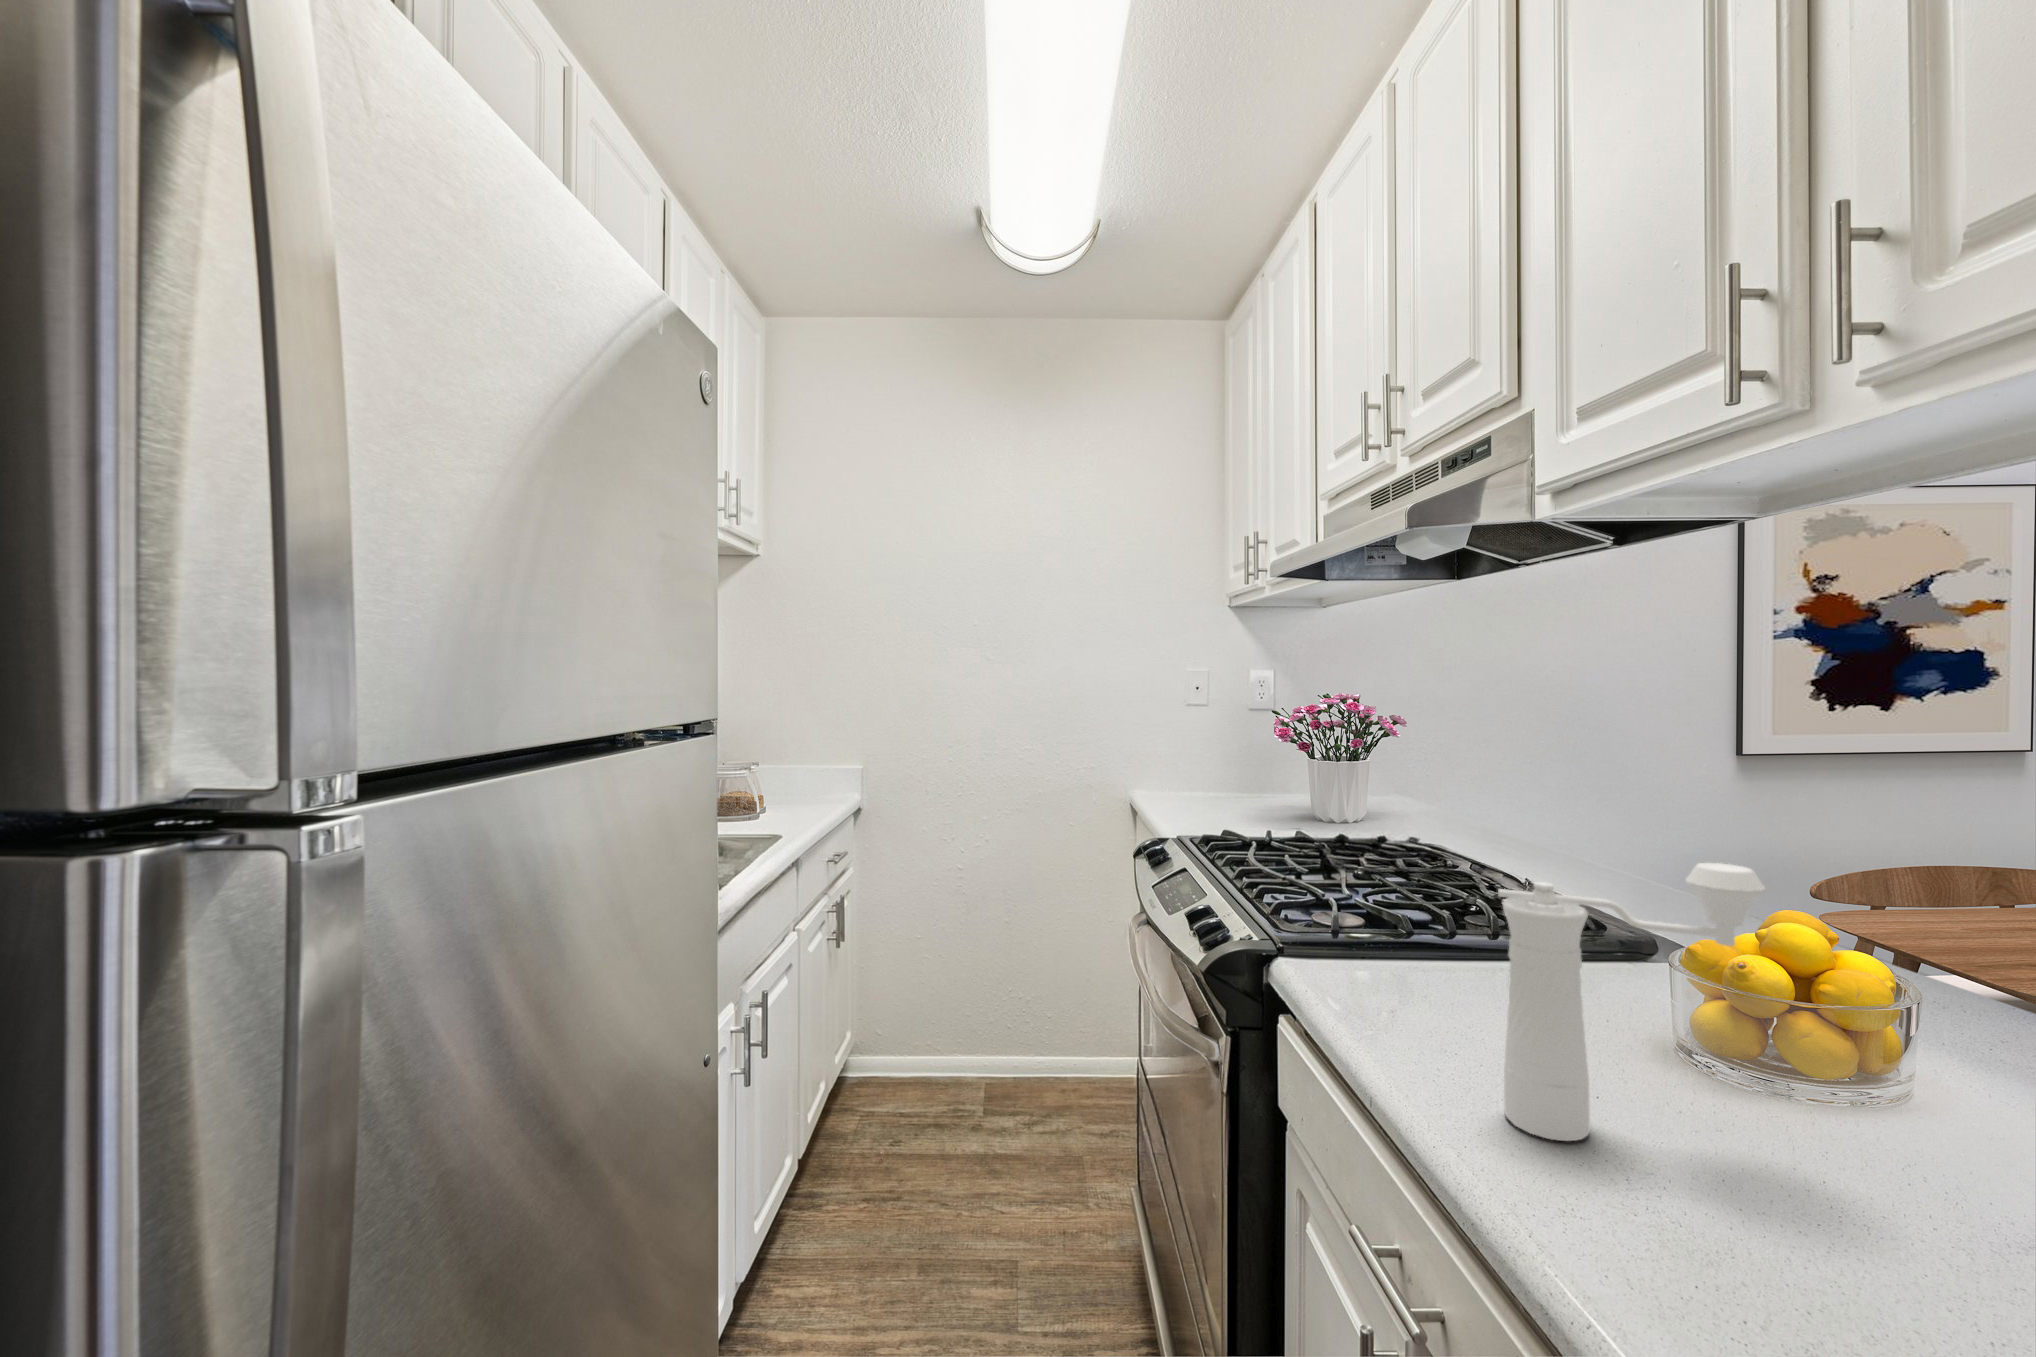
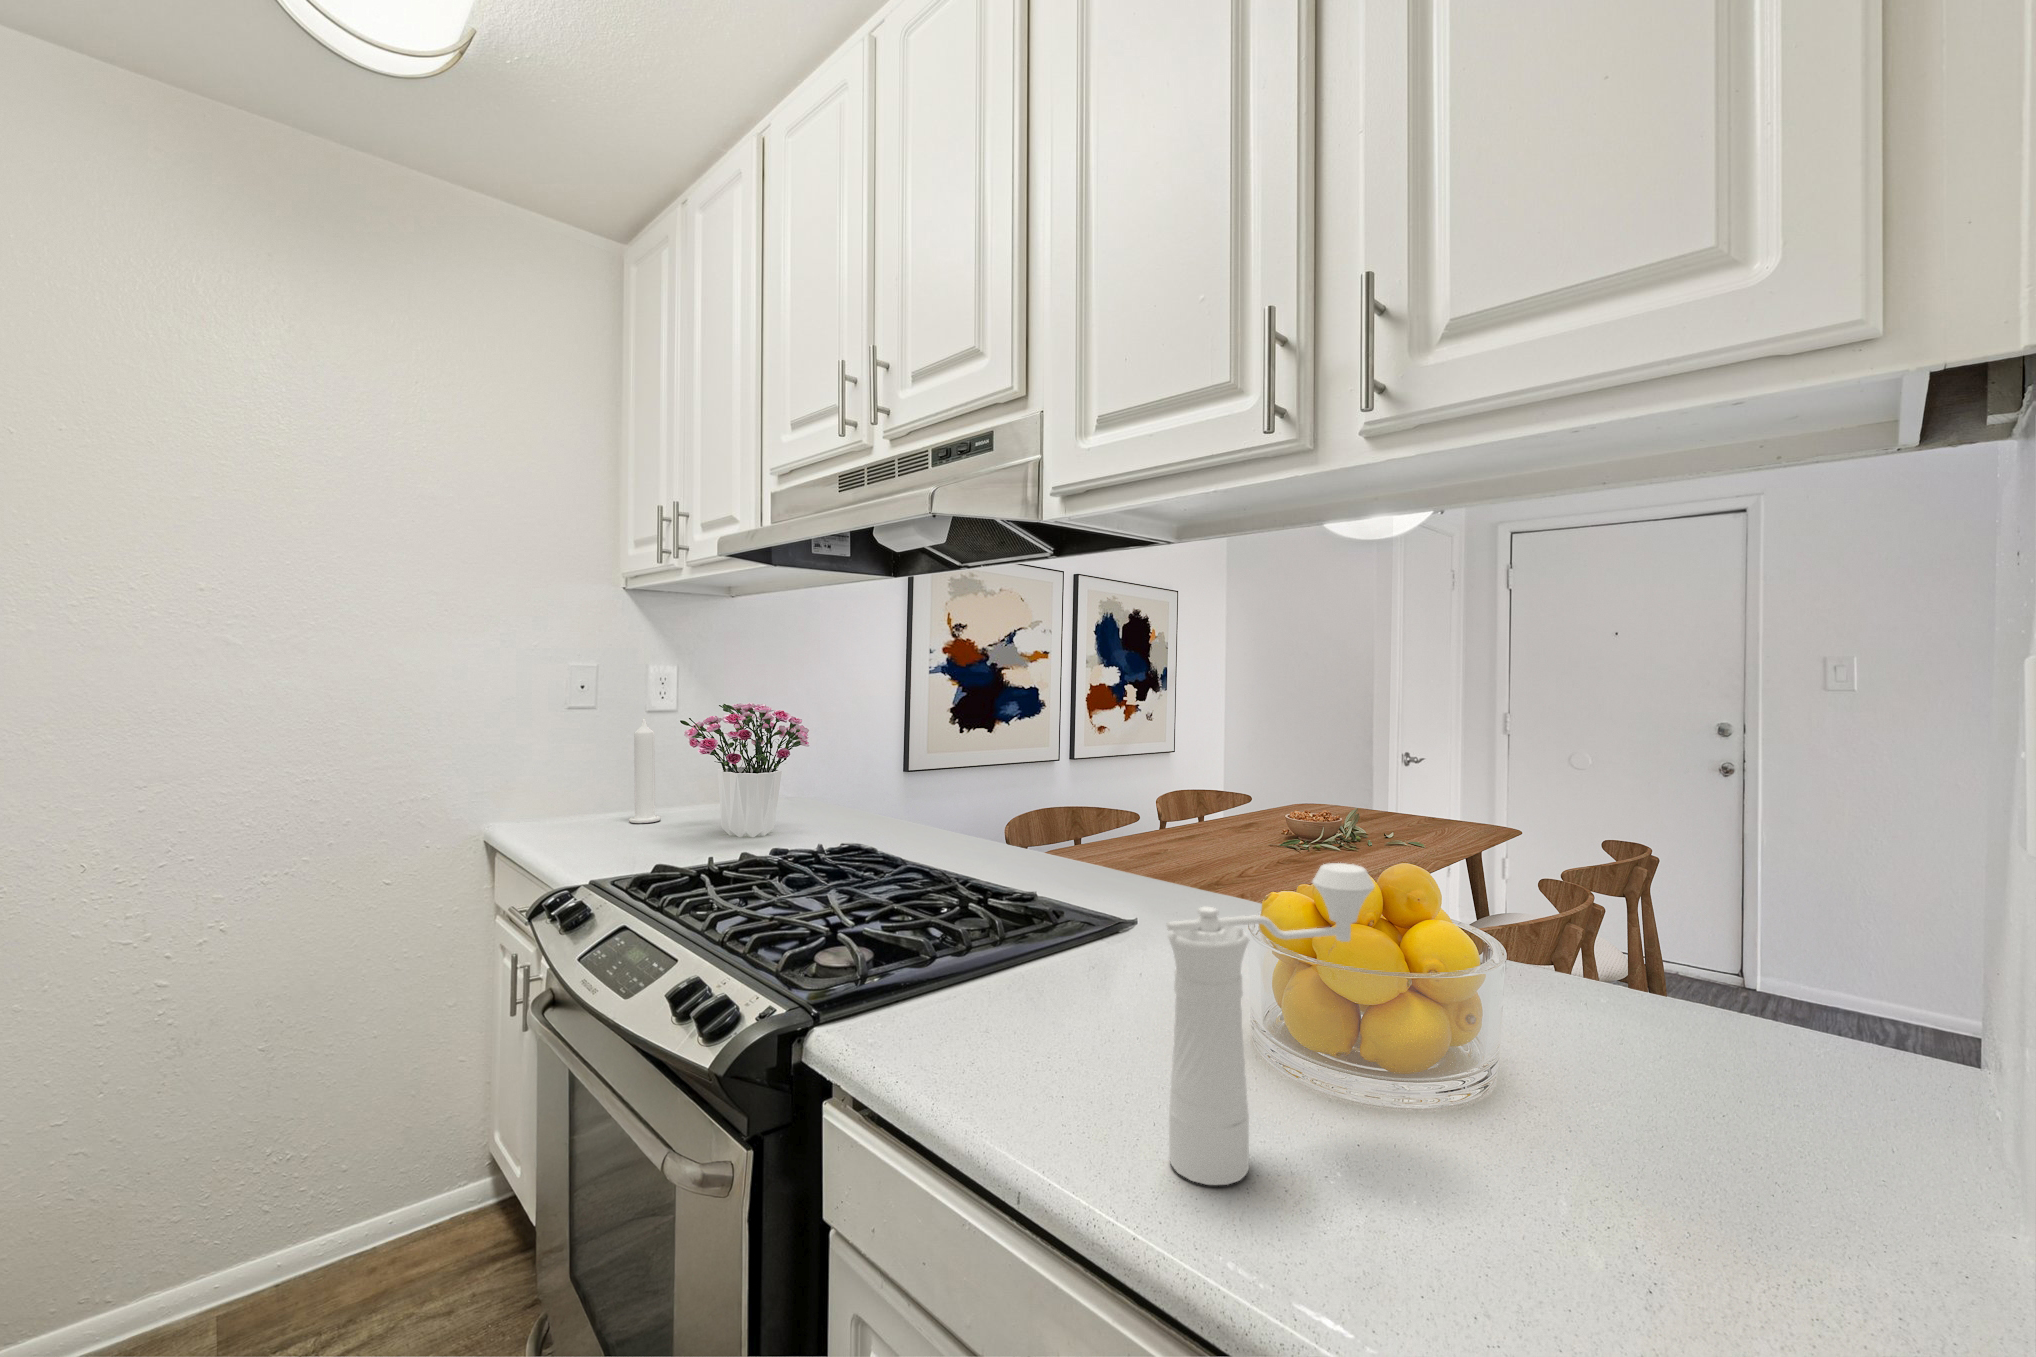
candle: none [1229,714,1254,802] -> present [629,718,661,823]

